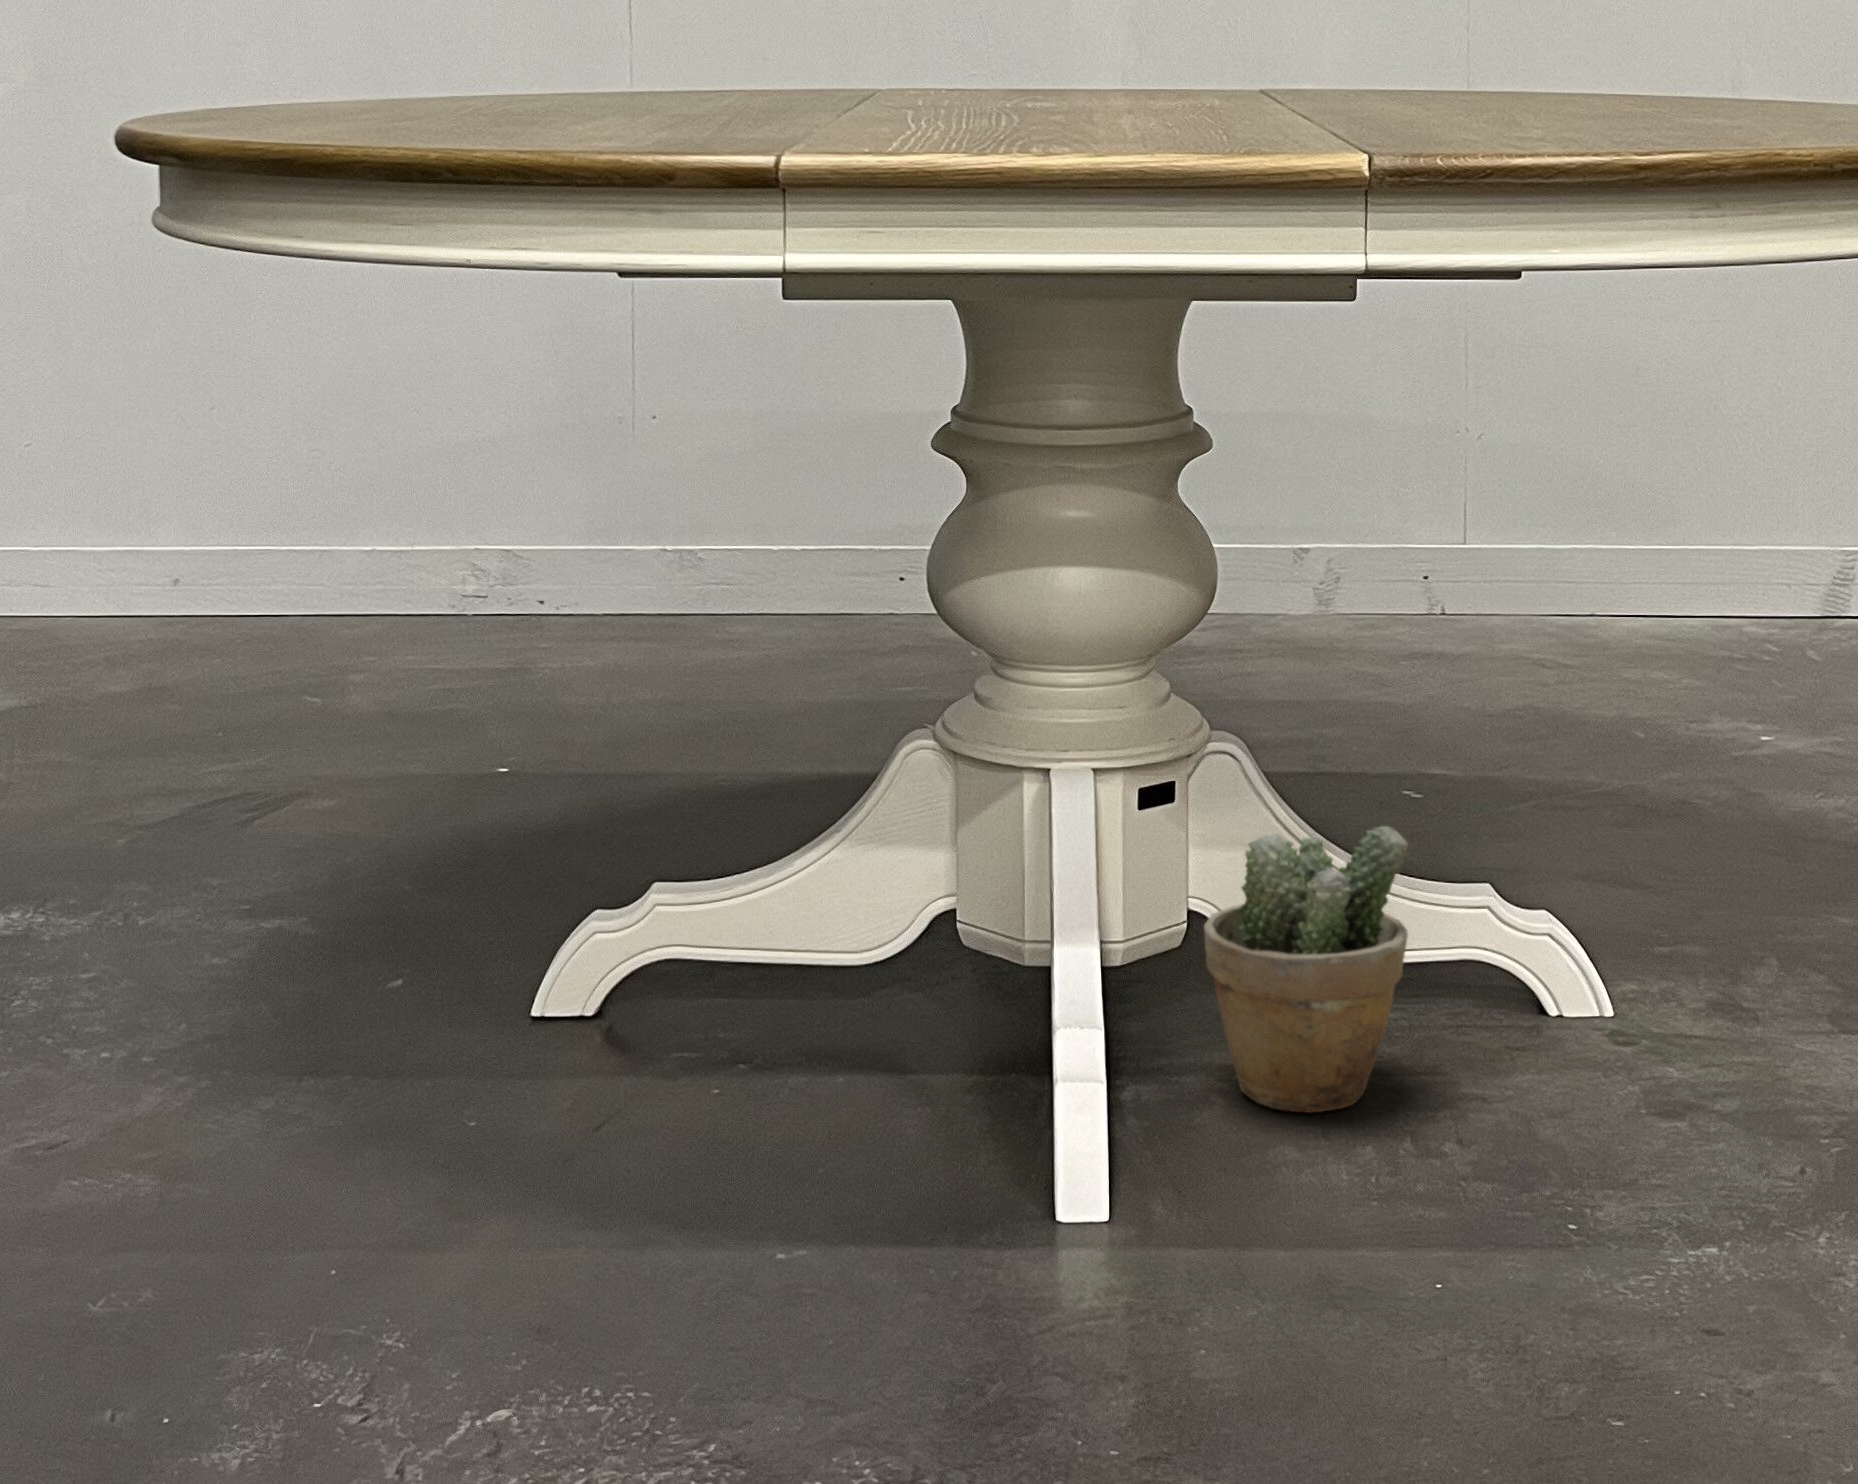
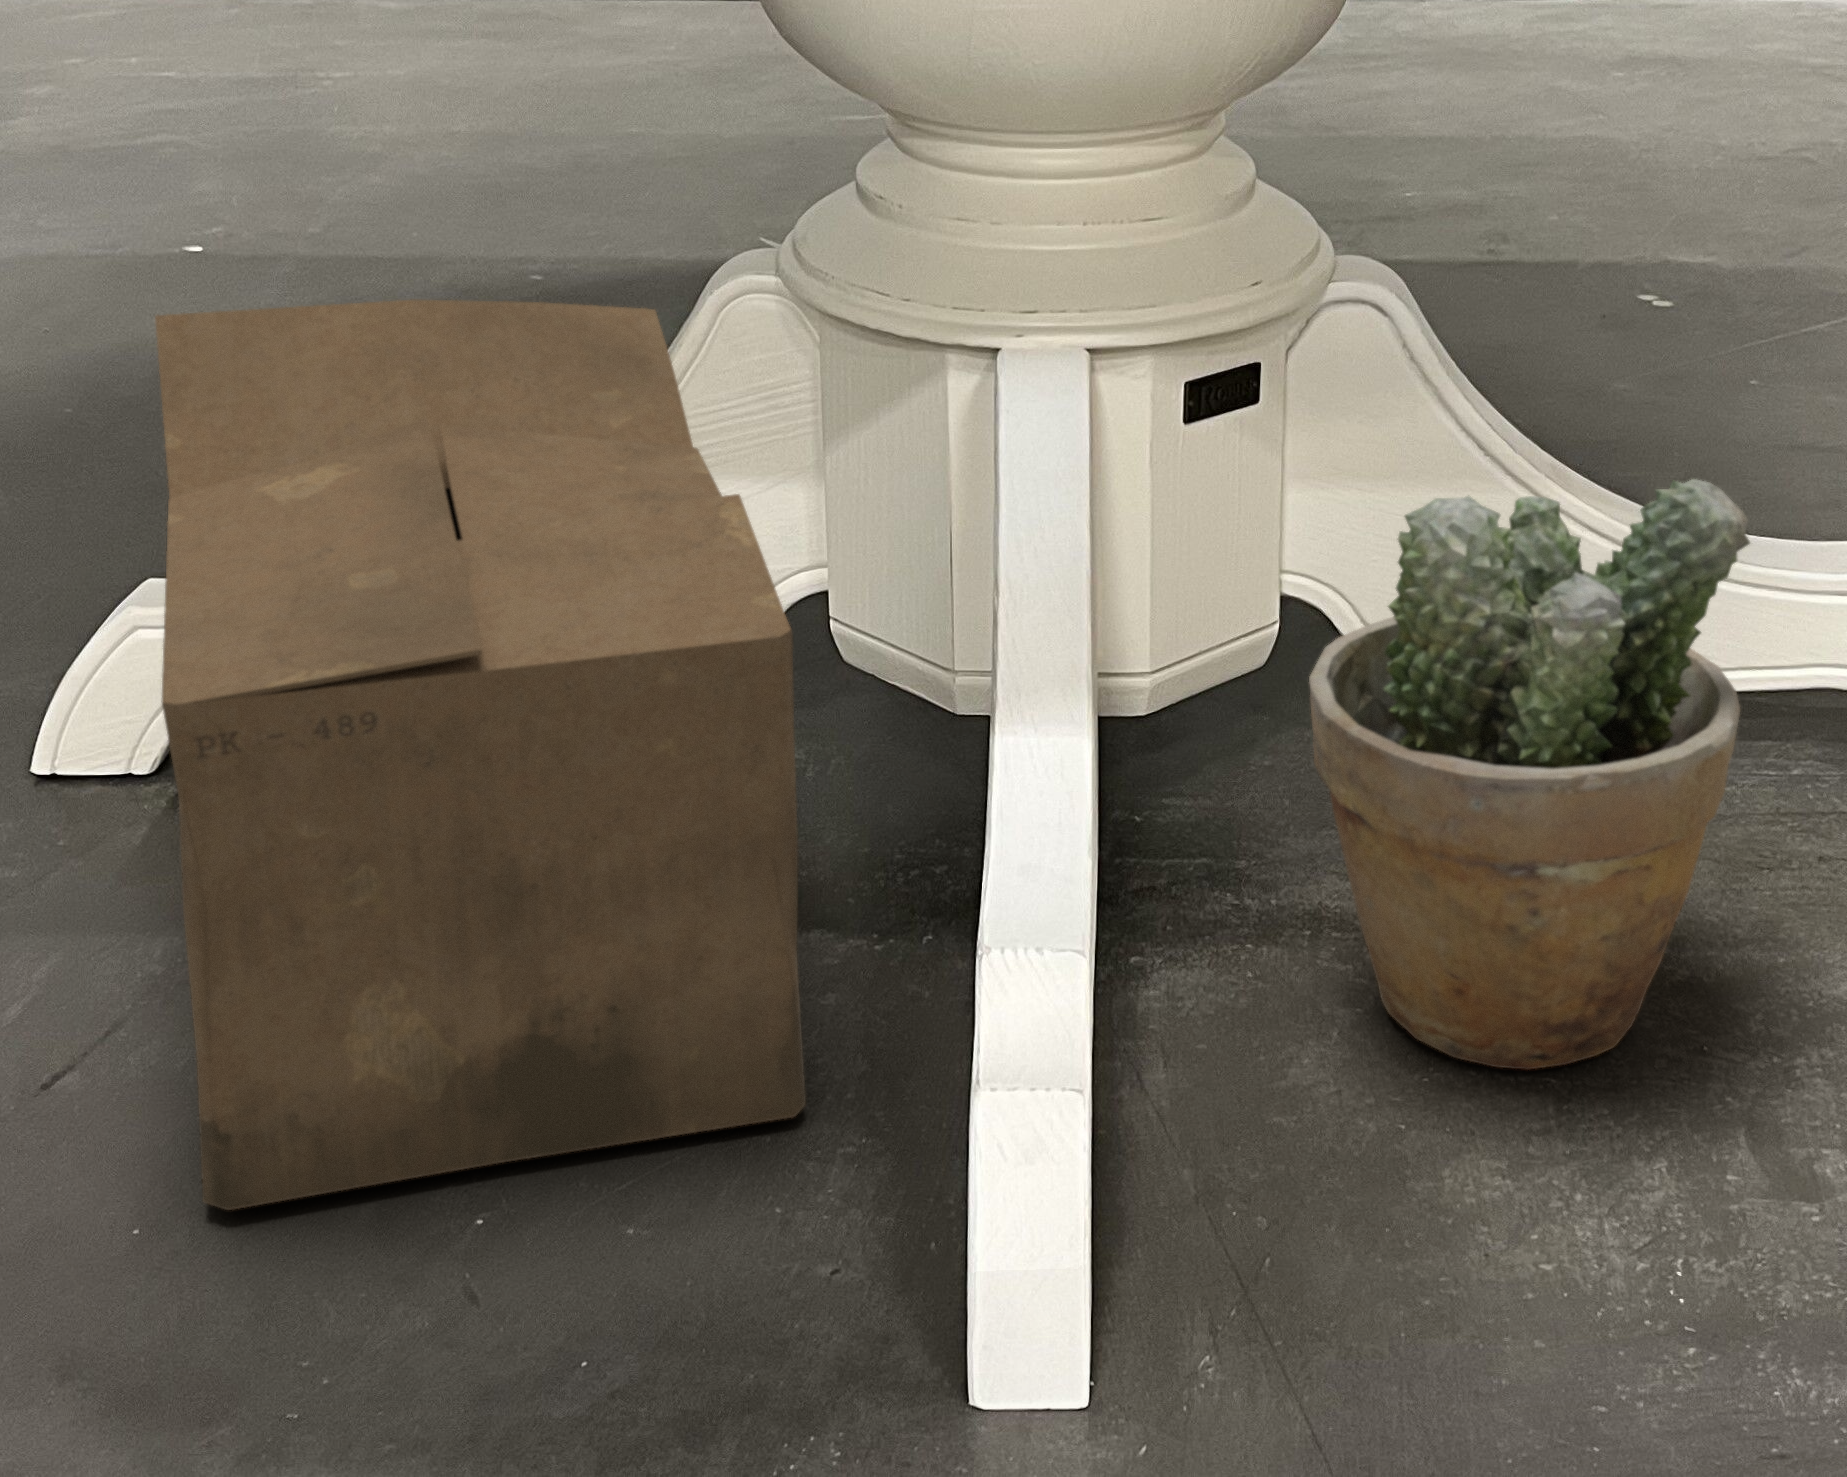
cardboard box: none [629,755,966,1160] -> present [155,300,806,1210]

